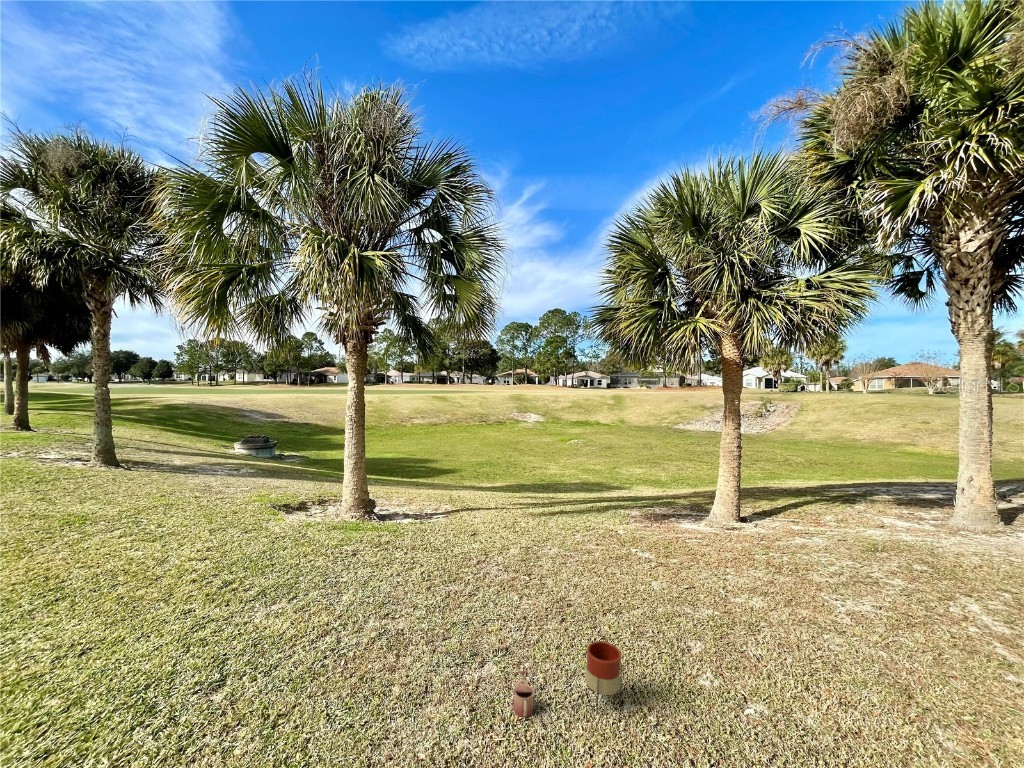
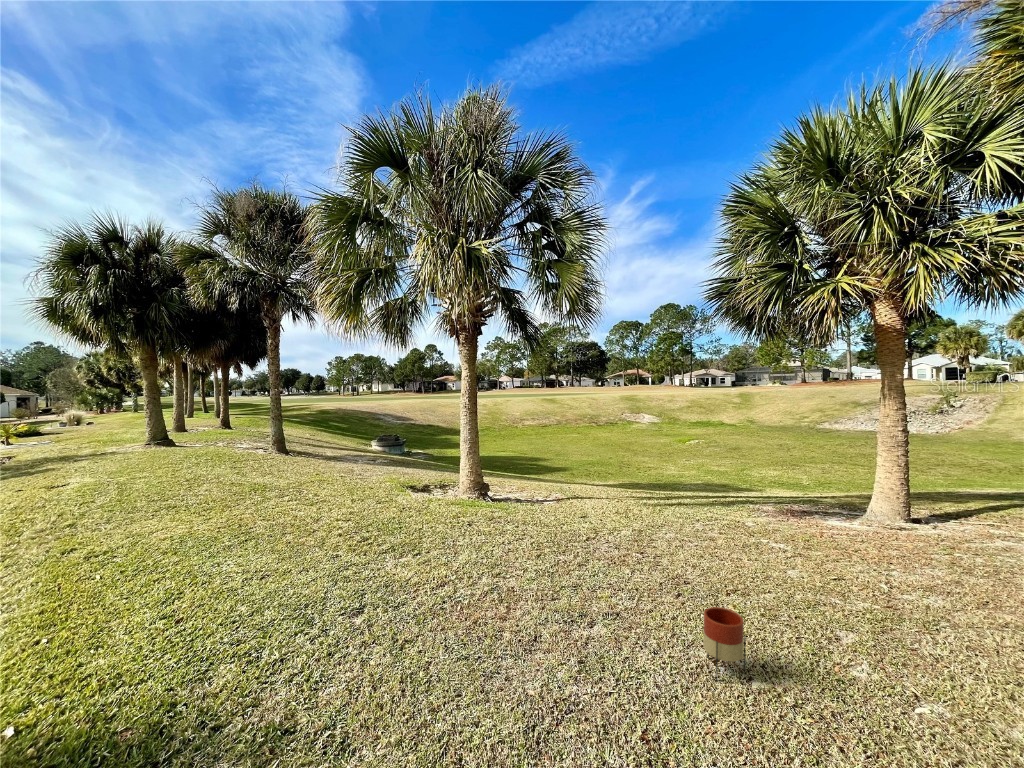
watering can: present [513,671,535,717] -> none [623,629,647,673]

